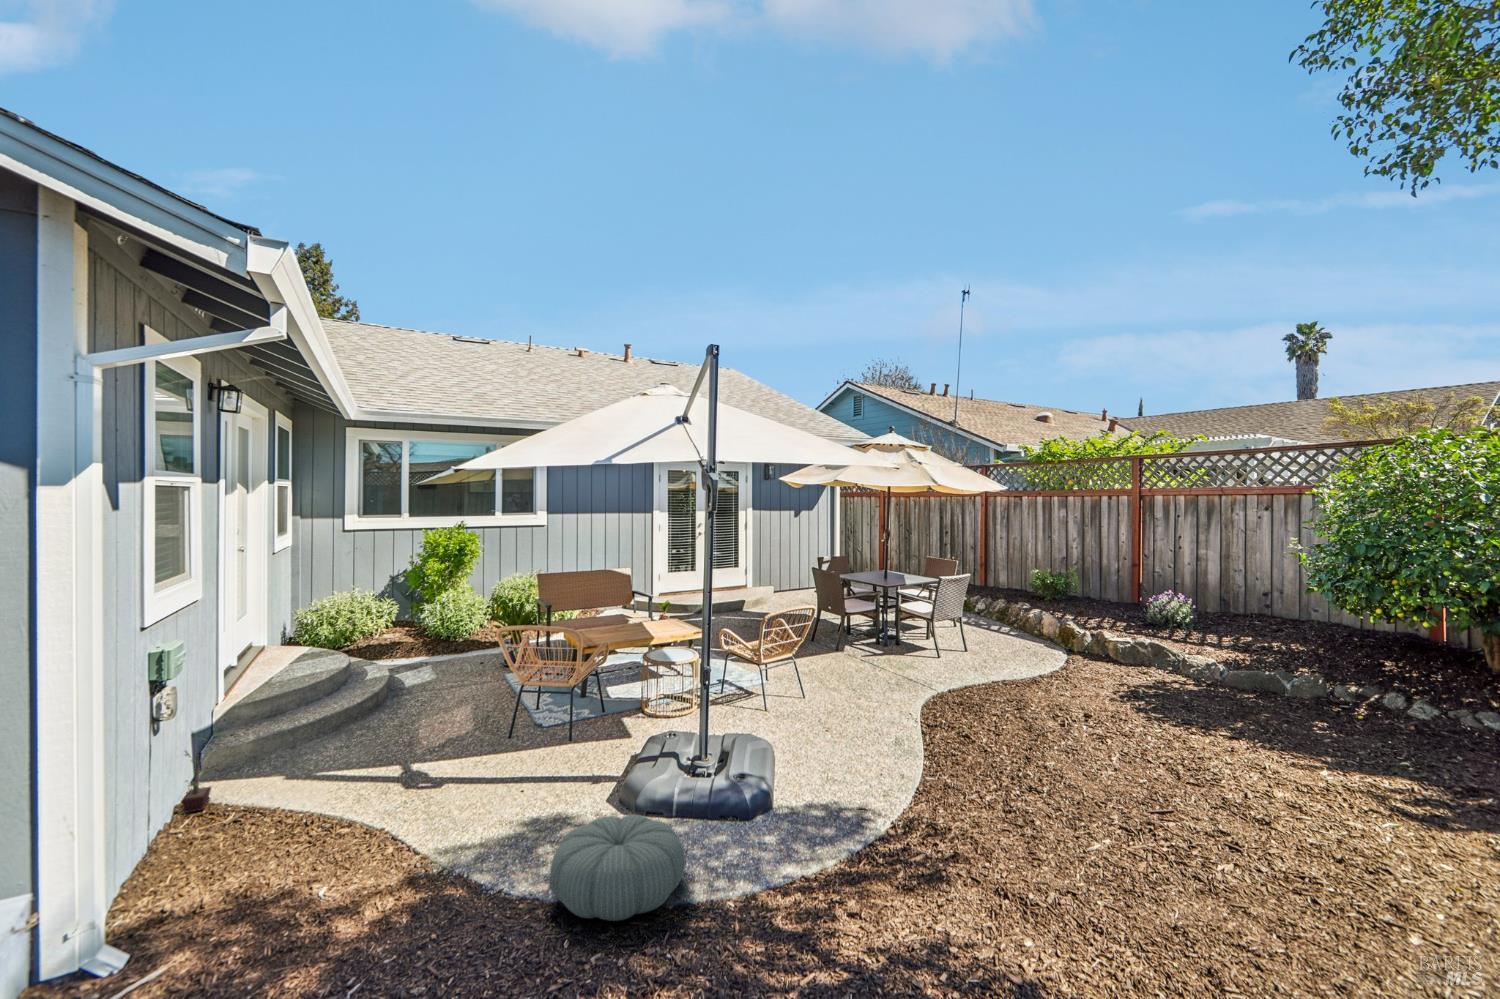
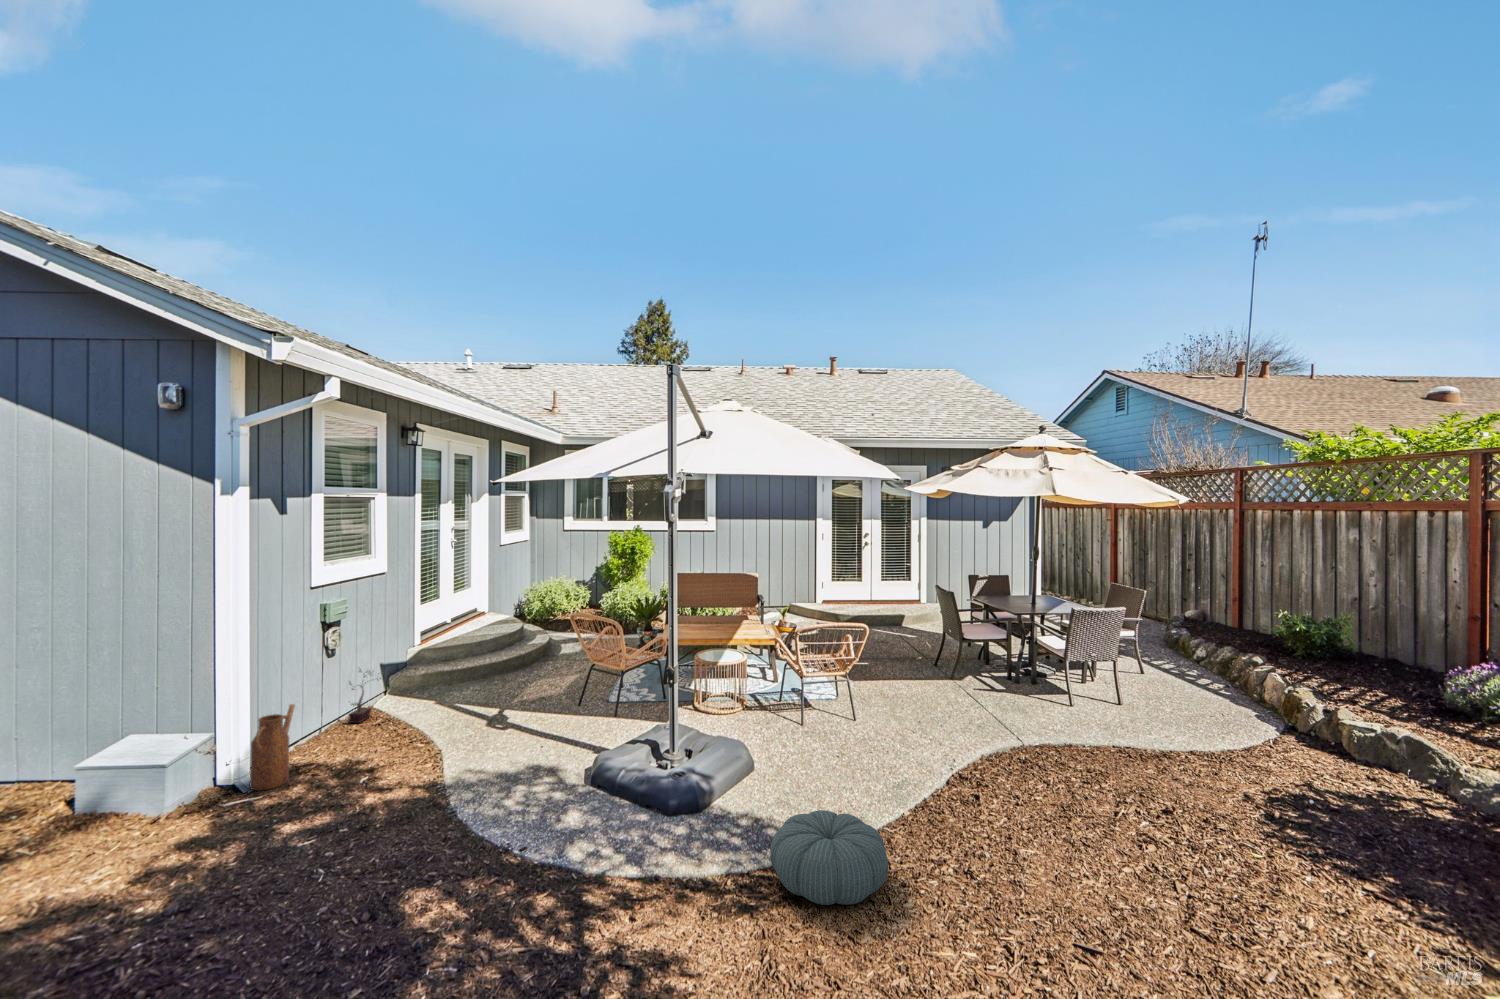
watering can: none [121,789,186,930] -> present [250,704,295,790]
pouf: present [549,814,685,921] -> present [770,810,888,905]

